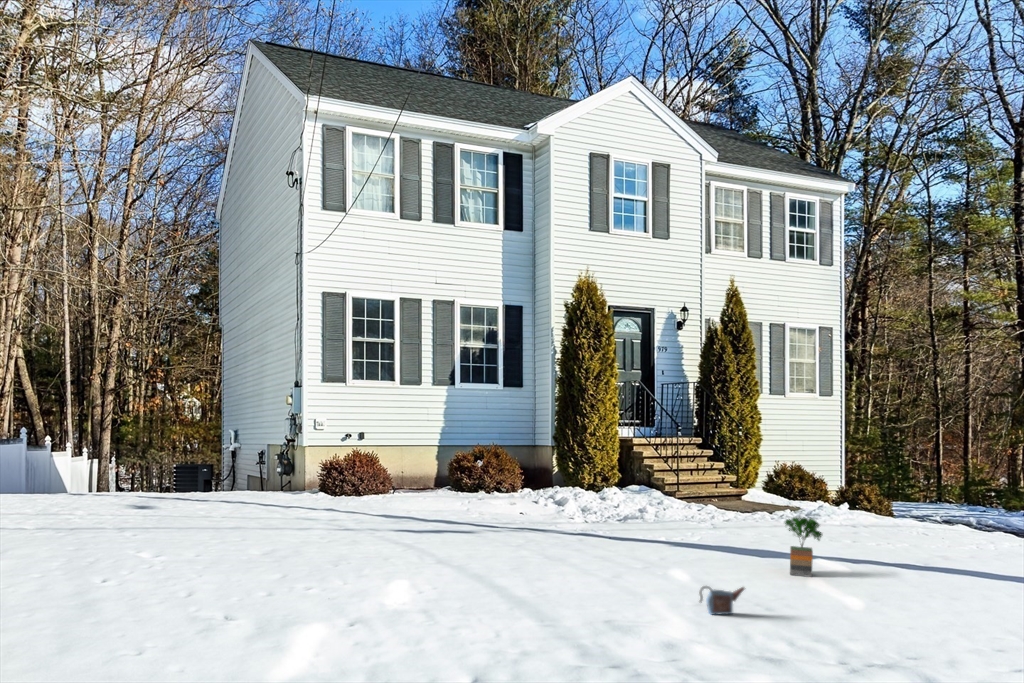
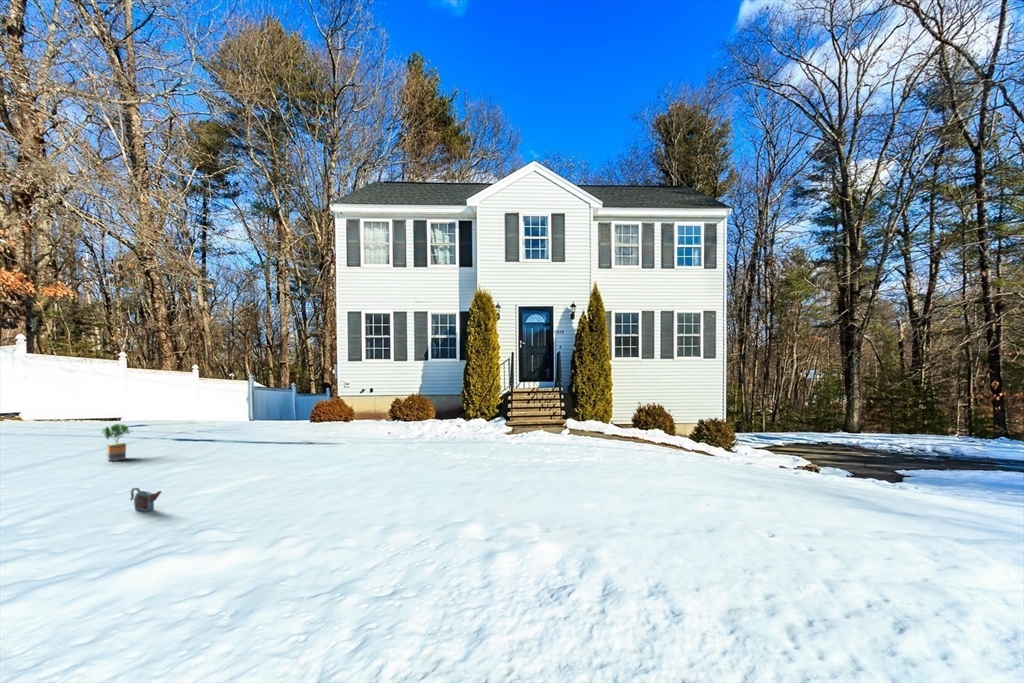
potted tree: present [785,517,822,577] -> present [102,424,133,461]

